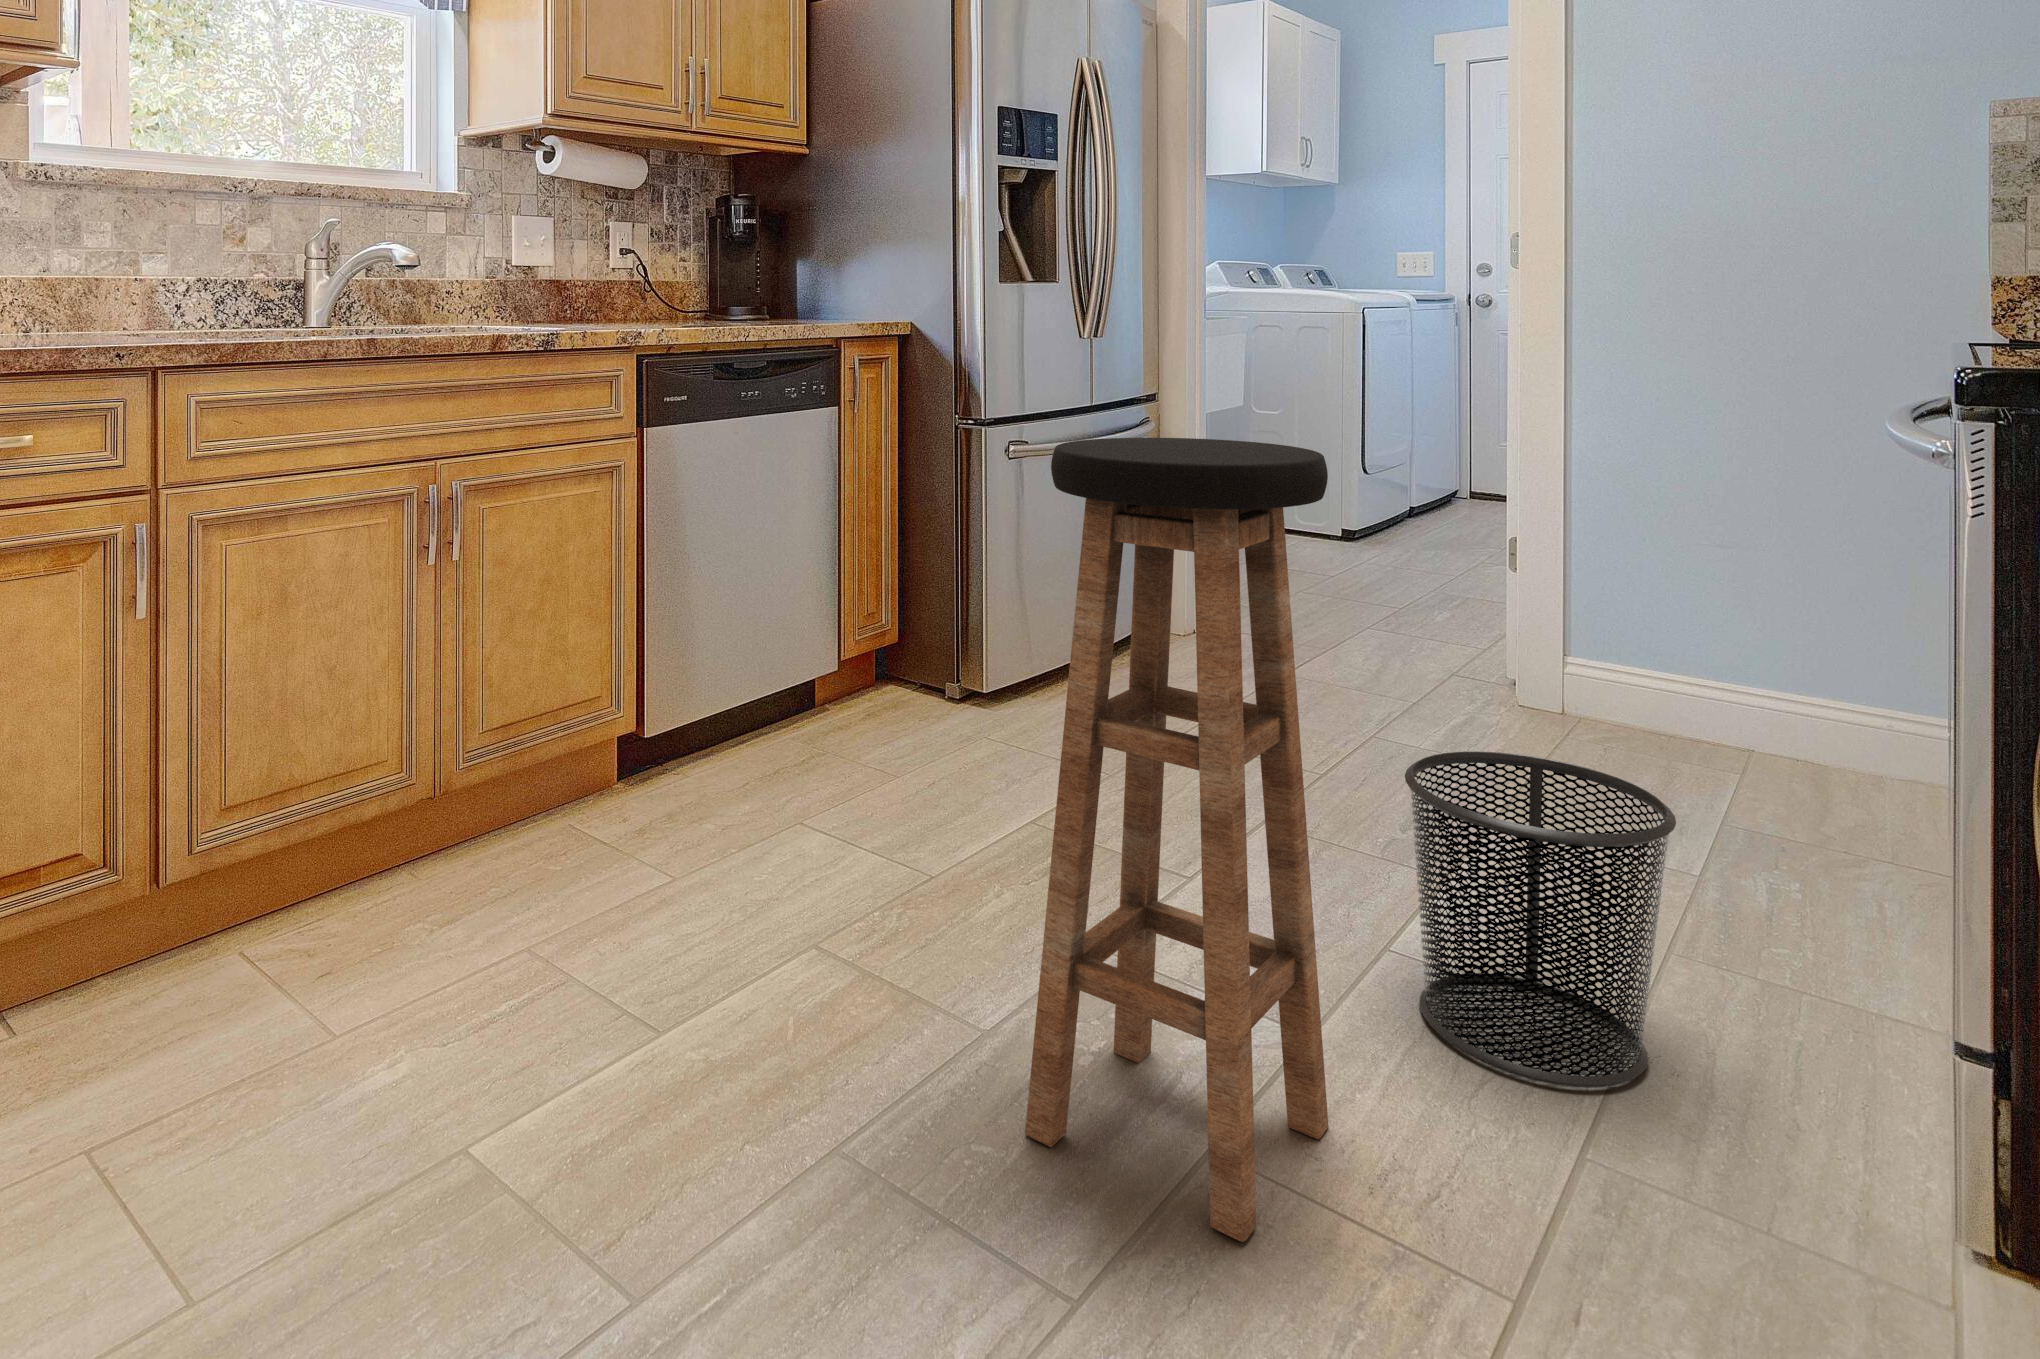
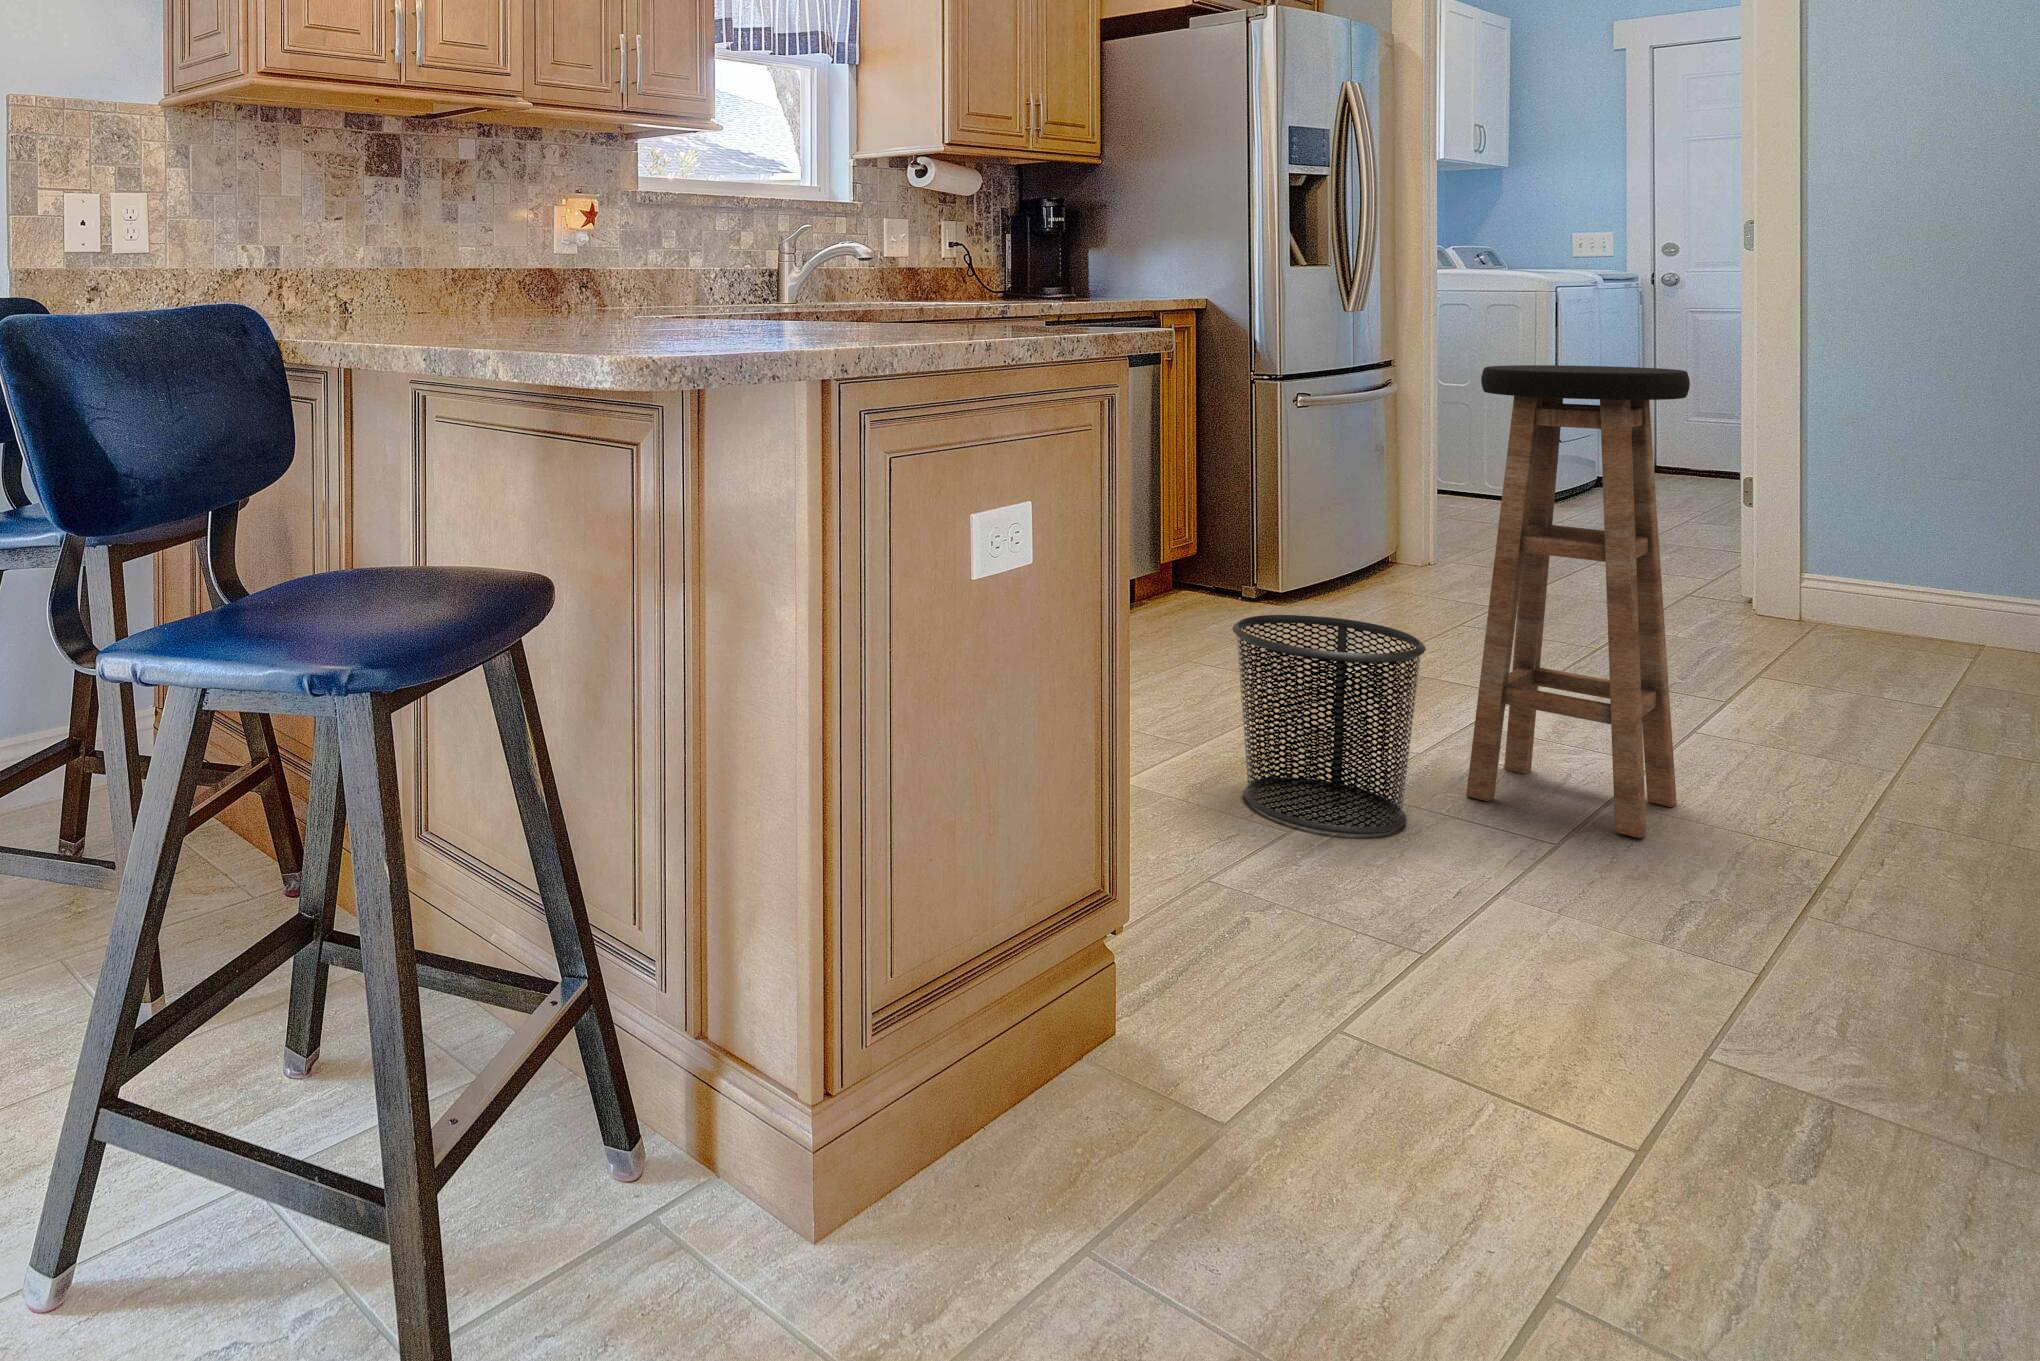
waste bin: present [1405,752,1676,1088] -> present [1232,615,1426,835]

